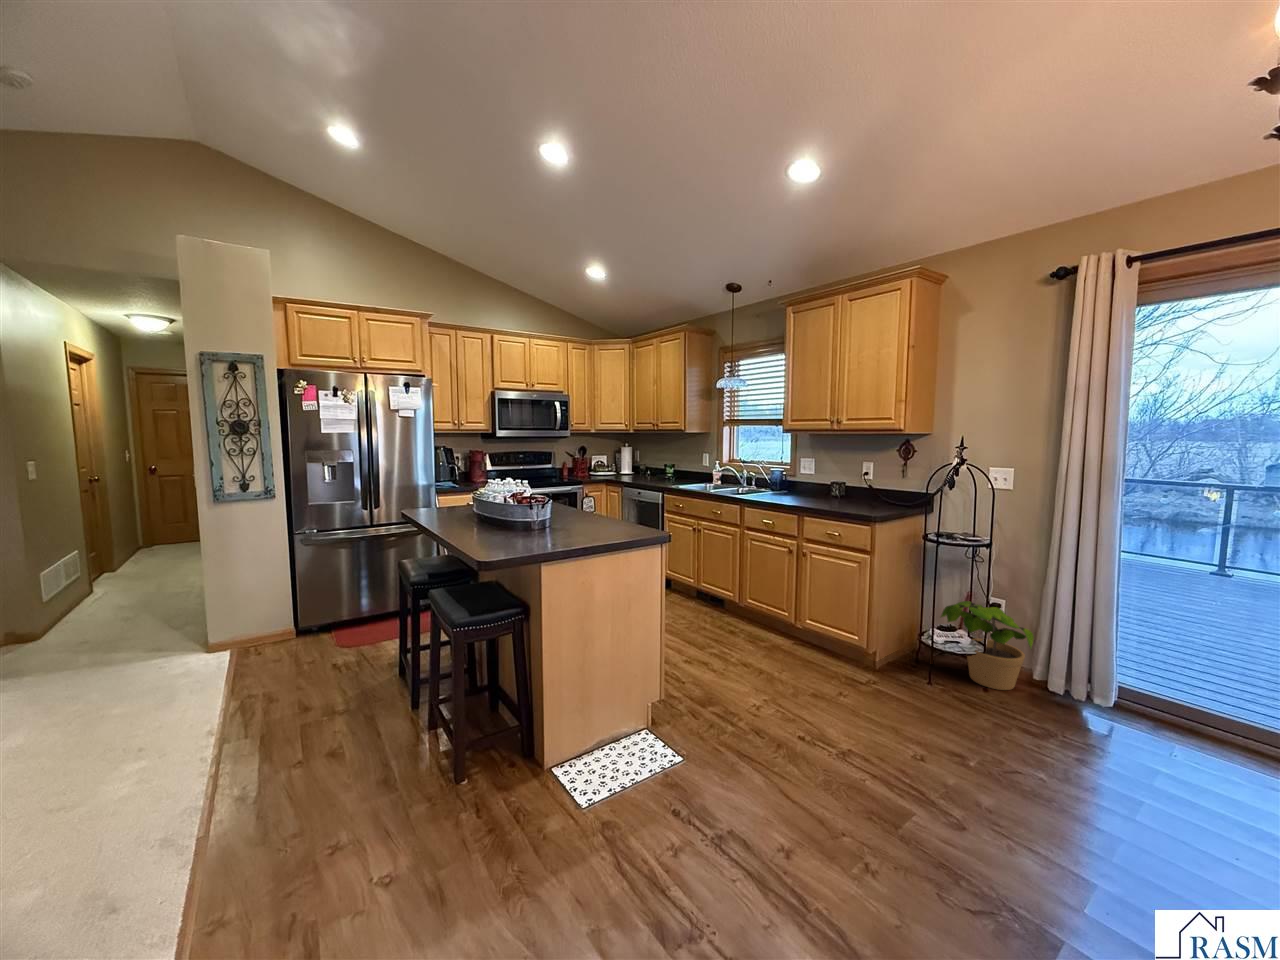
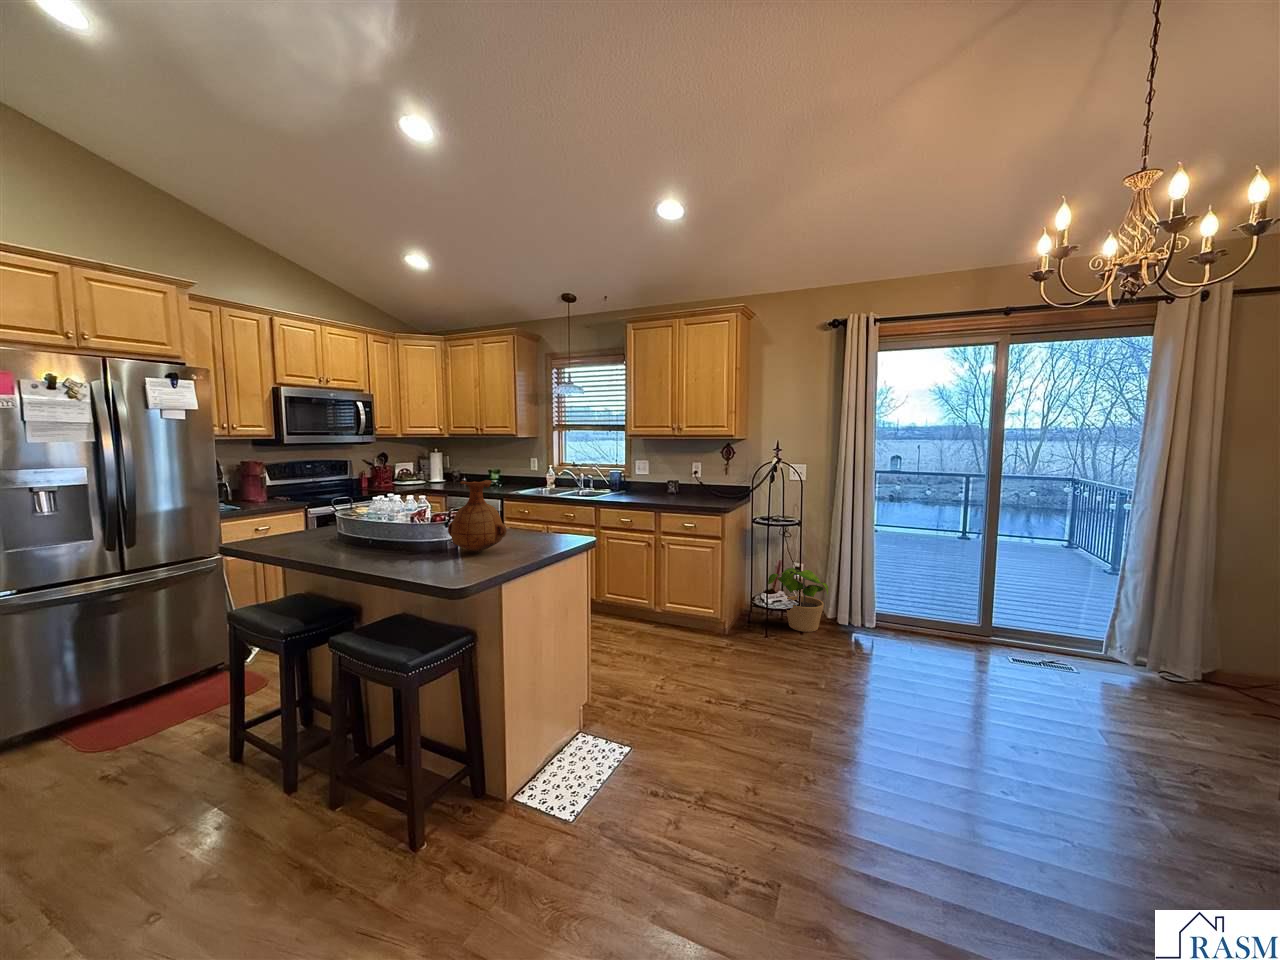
vase: none [524,468,570,534] -> present [448,480,507,552]

